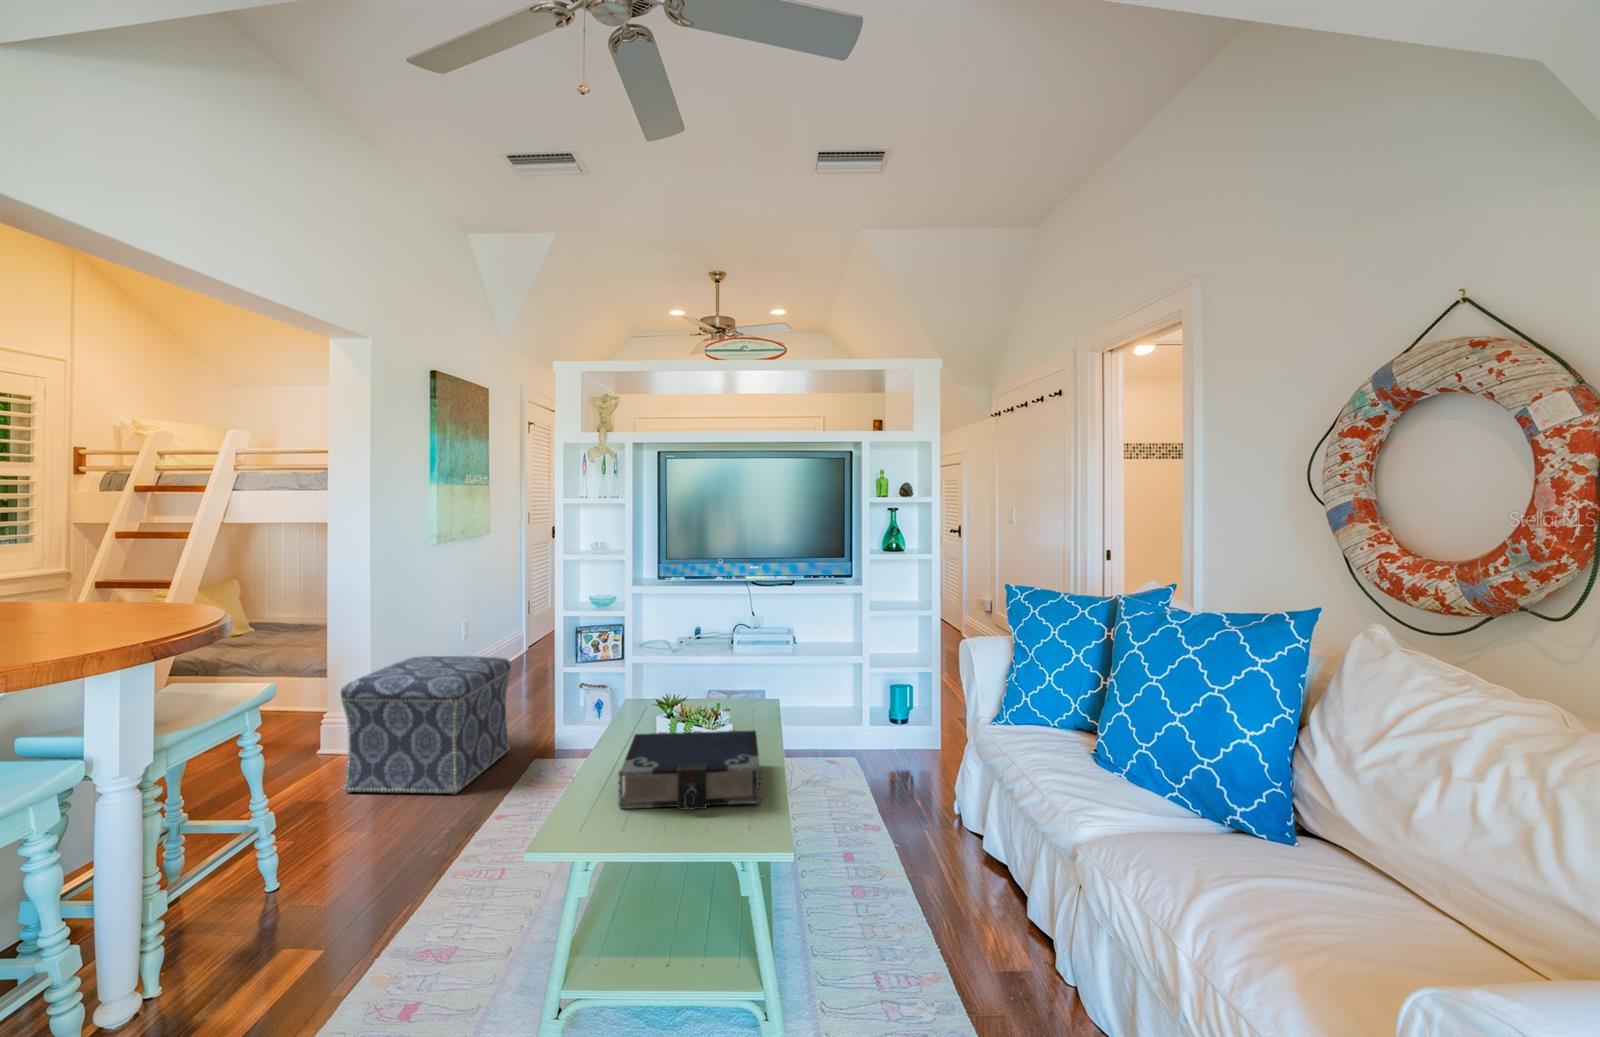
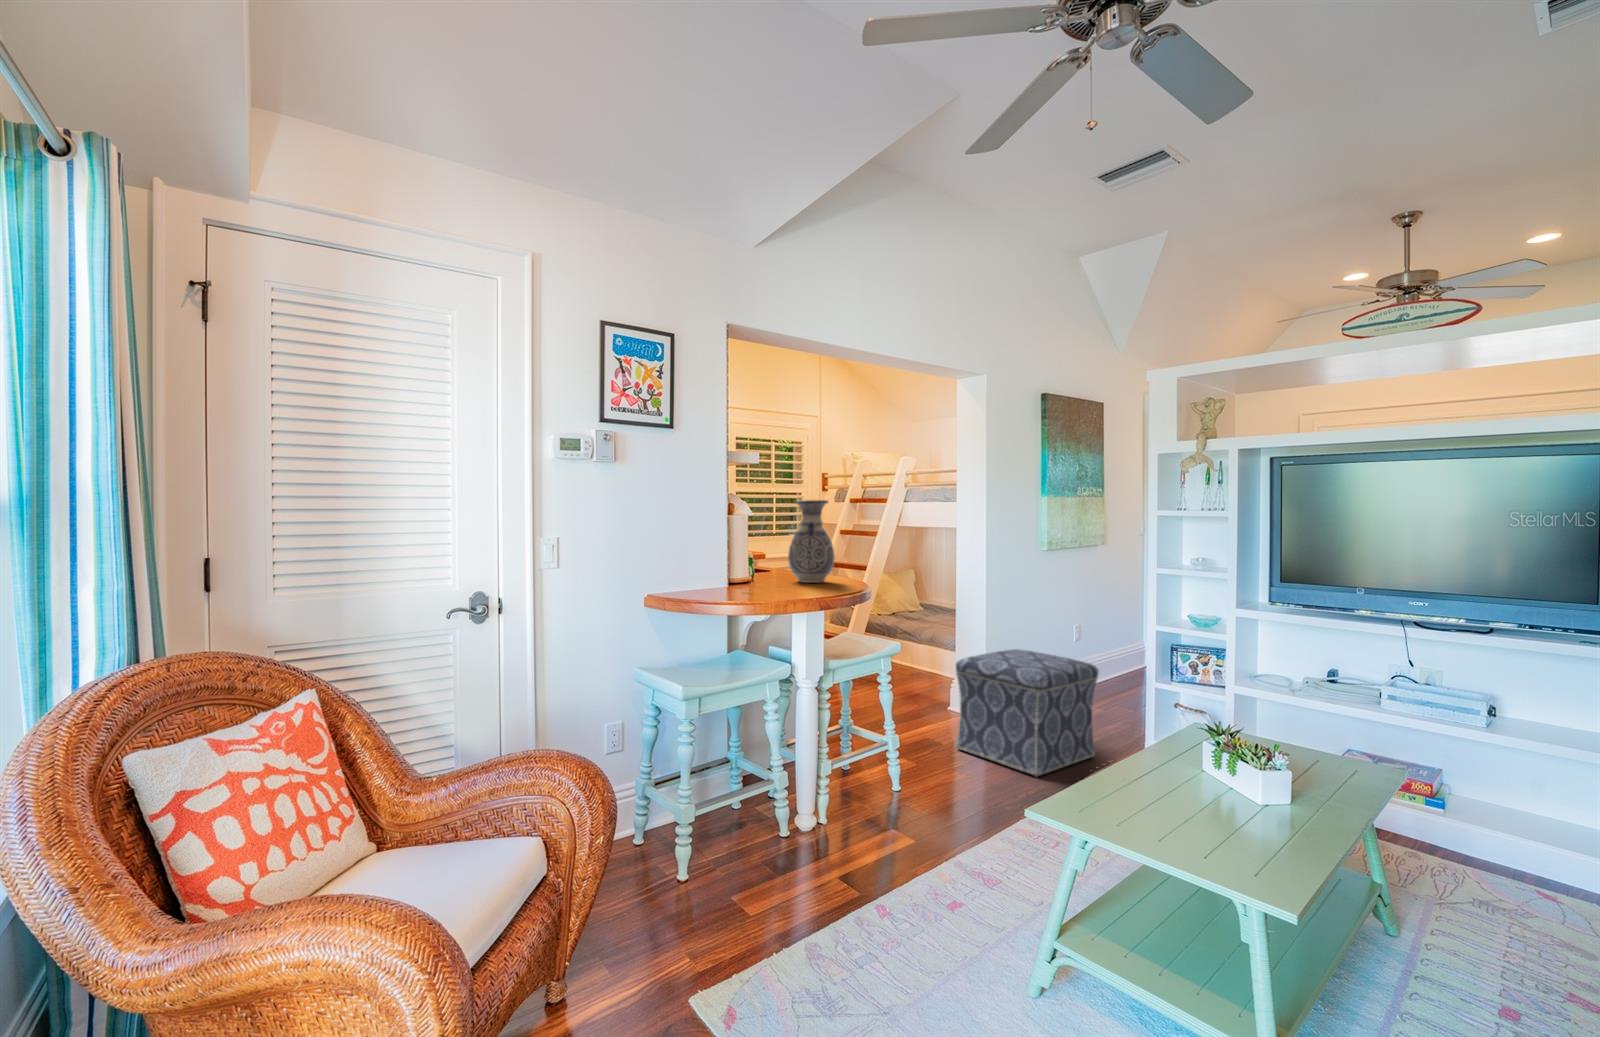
vase: none [51,496,158,628] -> present [788,500,835,583]
book: present [618,730,761,810] -> none [1125,746,1319,855]

